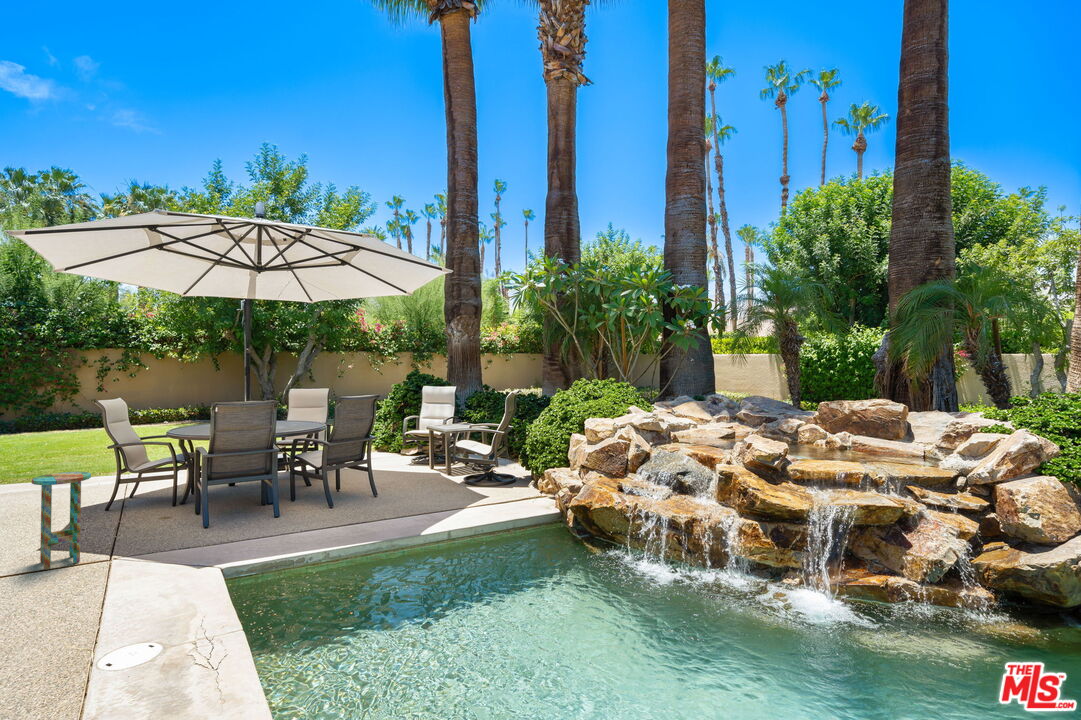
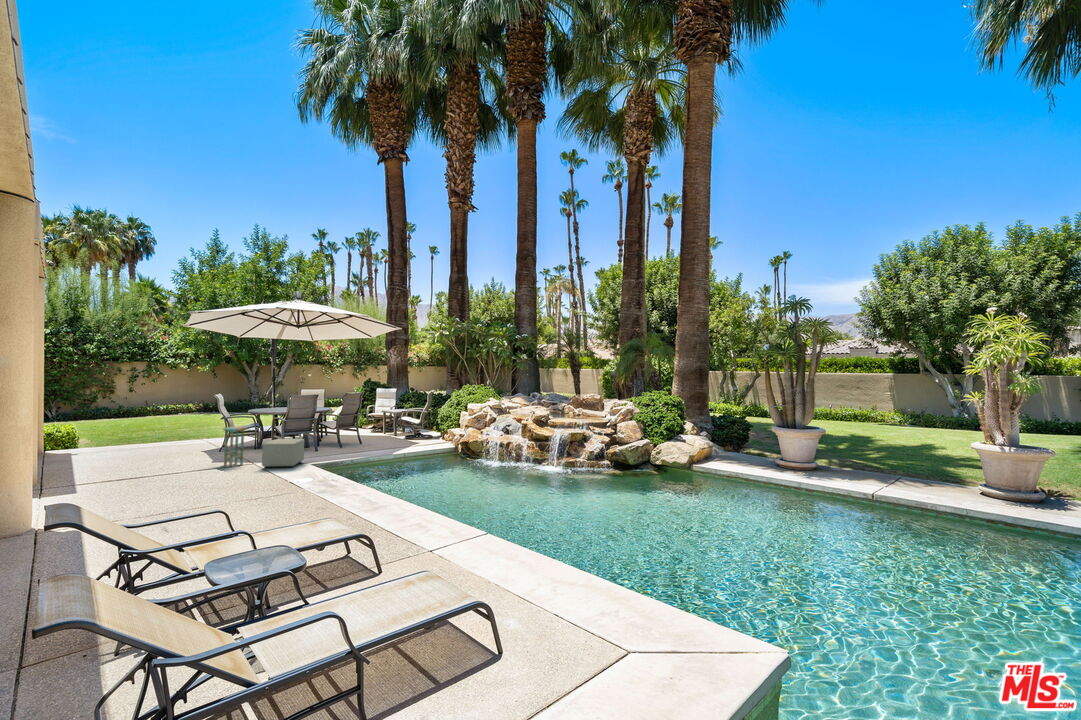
ottoman: none [96,504,212,584] -> present [262,439,304,468]

